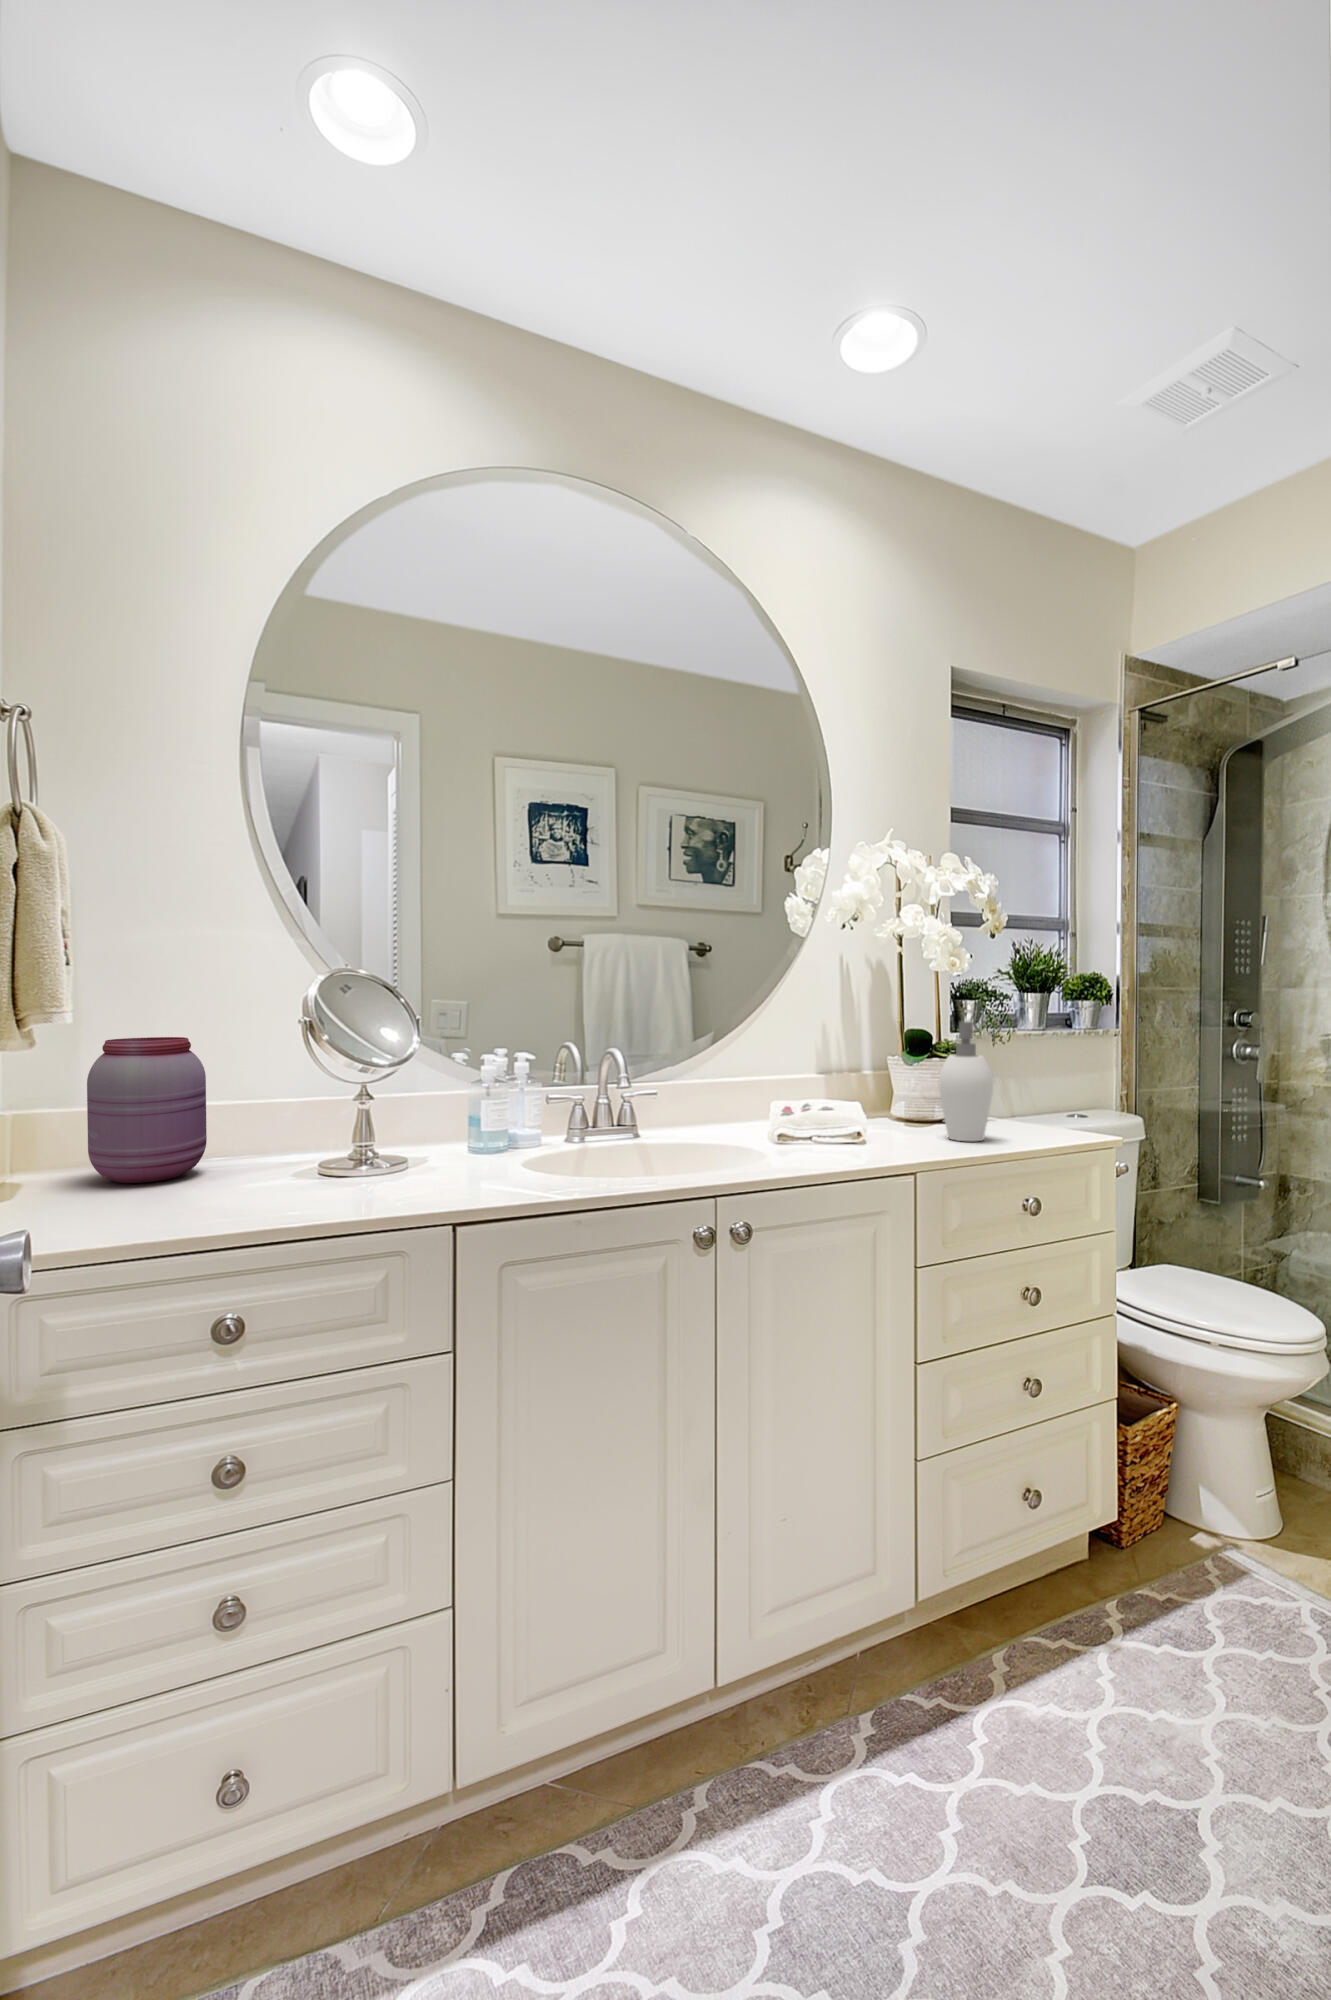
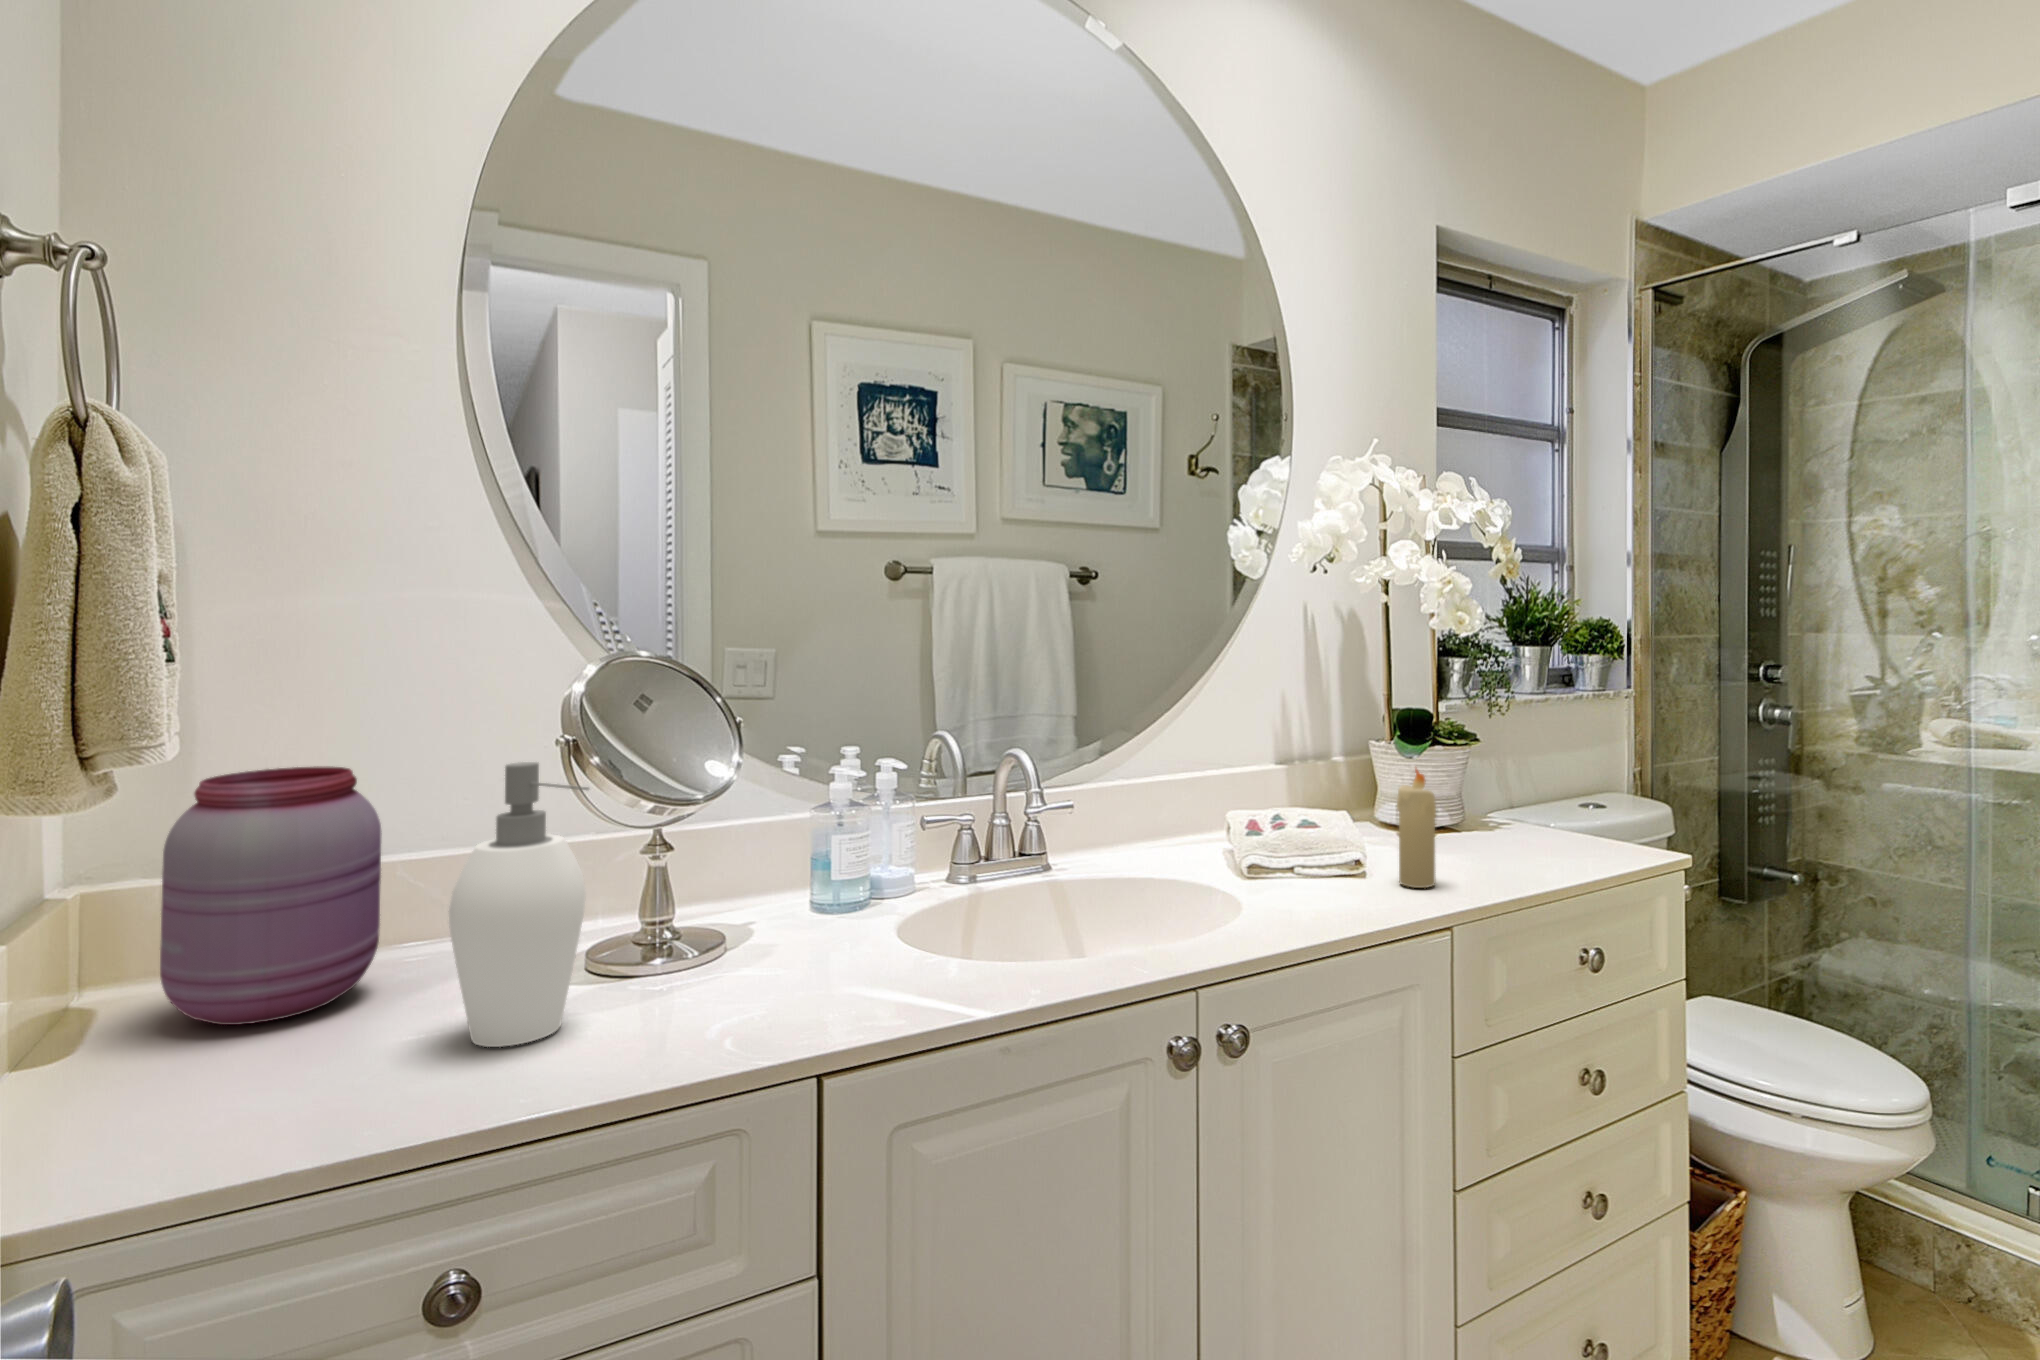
soap dispenser: present [939,1022,993,1141] -> present [449,762,589,1047]
candle: none [882,1064,912,1151] -> present [1397,769,1436,888]

